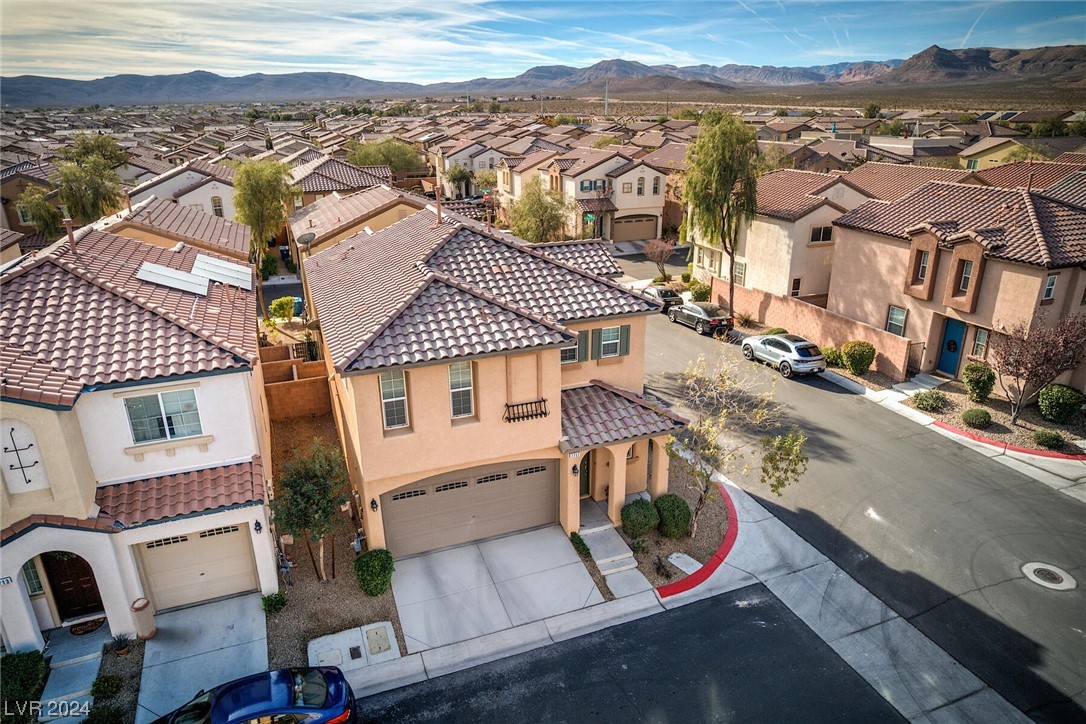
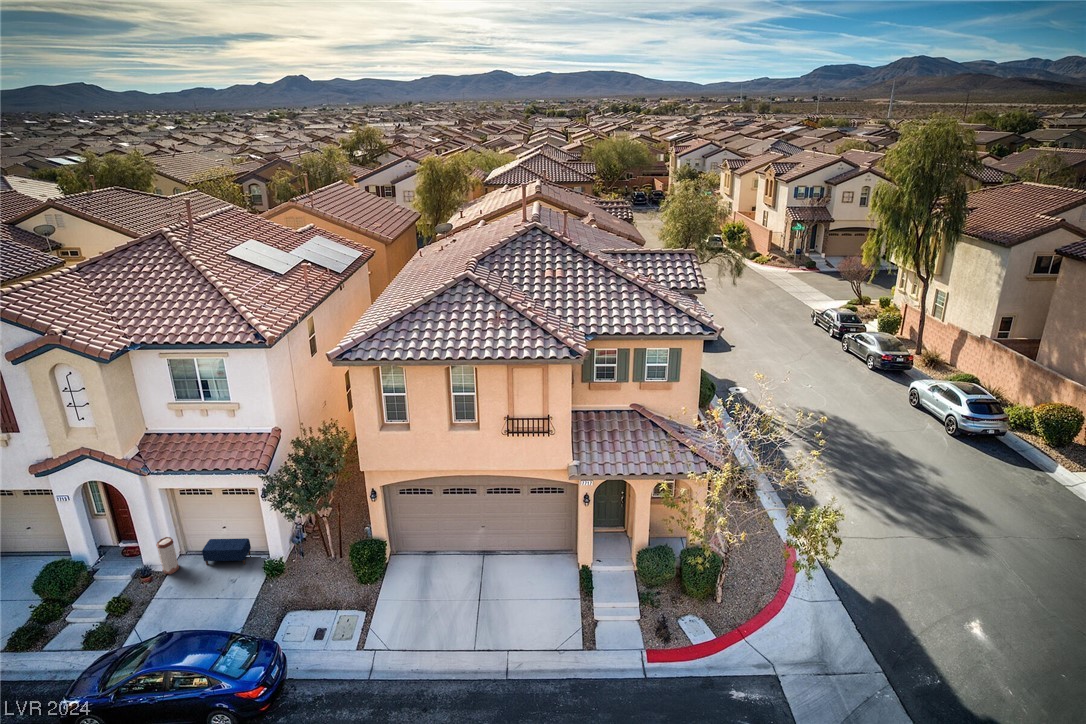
bench: none [183,580,234,619] -> present [202,538,251,565]

